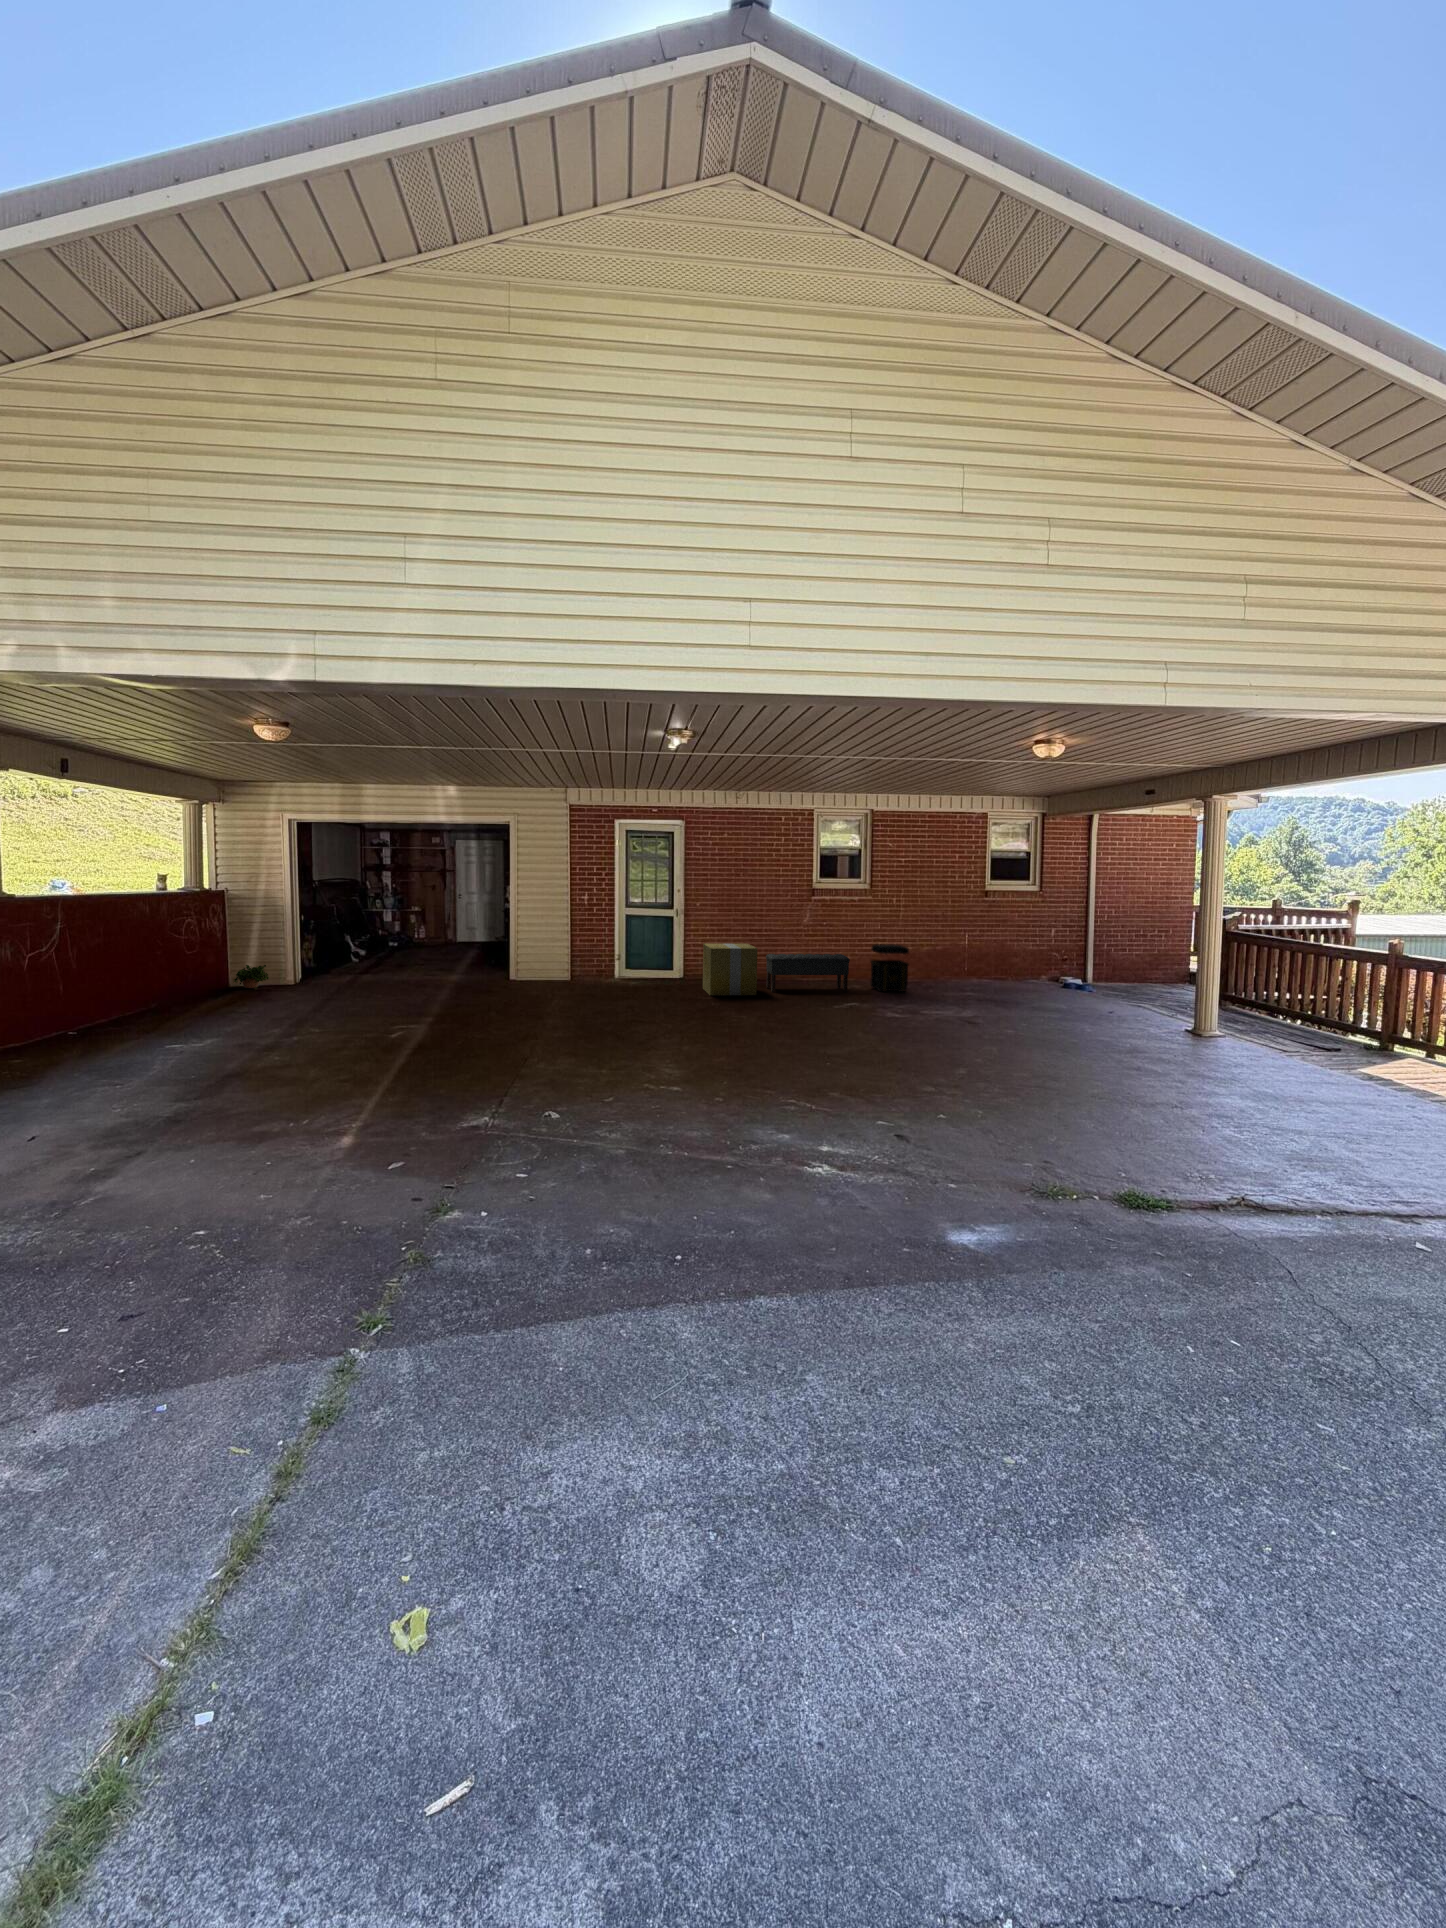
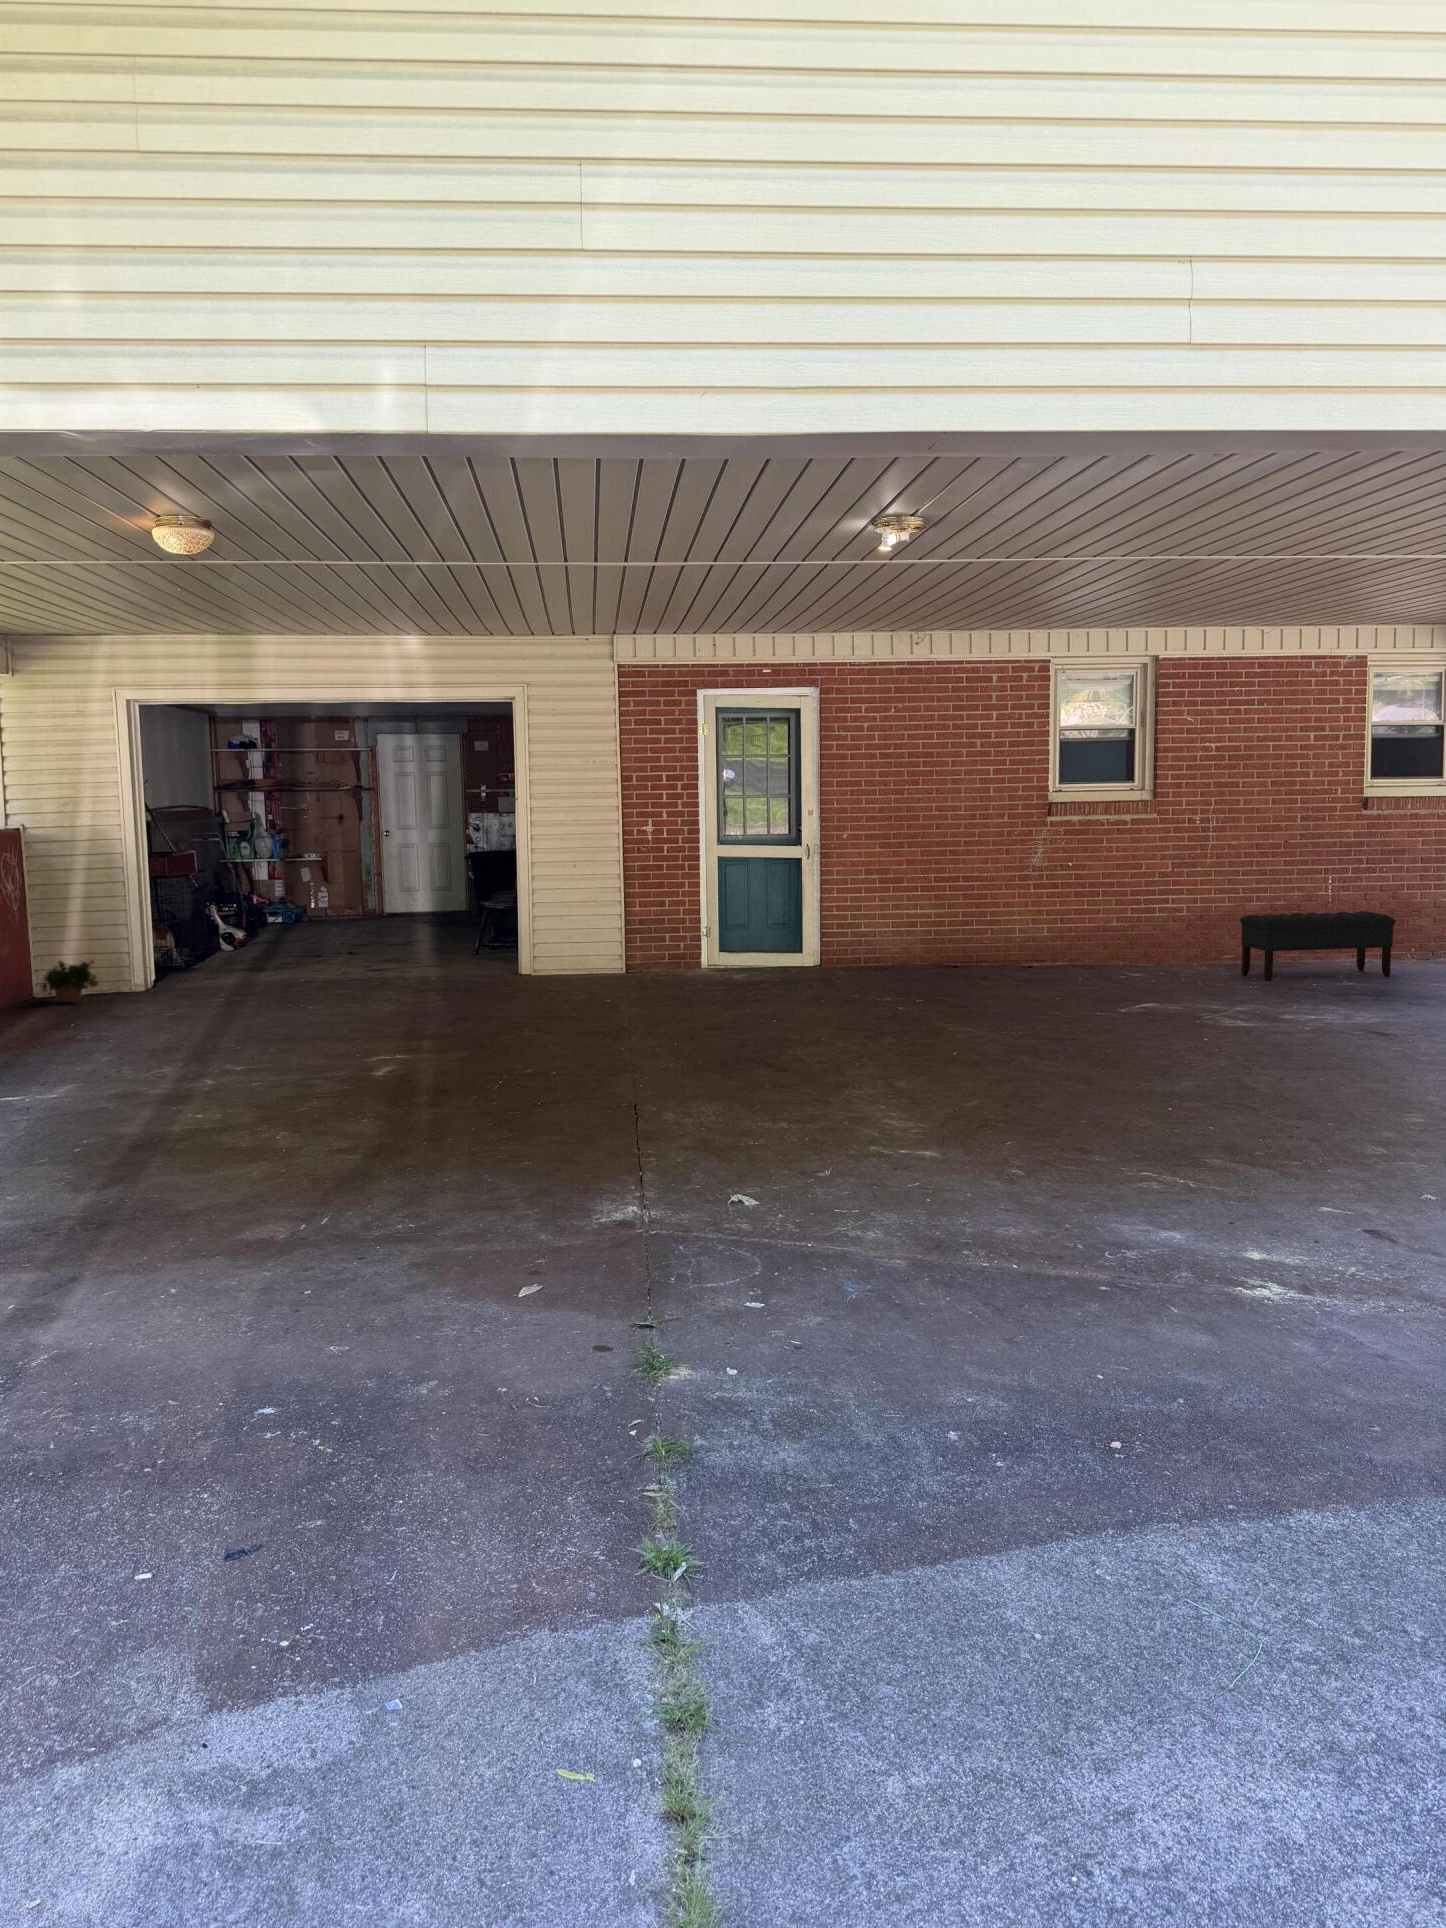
cardboard box: present [703,943,757,995] -> none [859,903,962,996]
toolbox: present [871,944,909,992] -> none [1155,898,1229,983]
bench: present [766,954,850,992] -> present [1240,911,1395,981]

